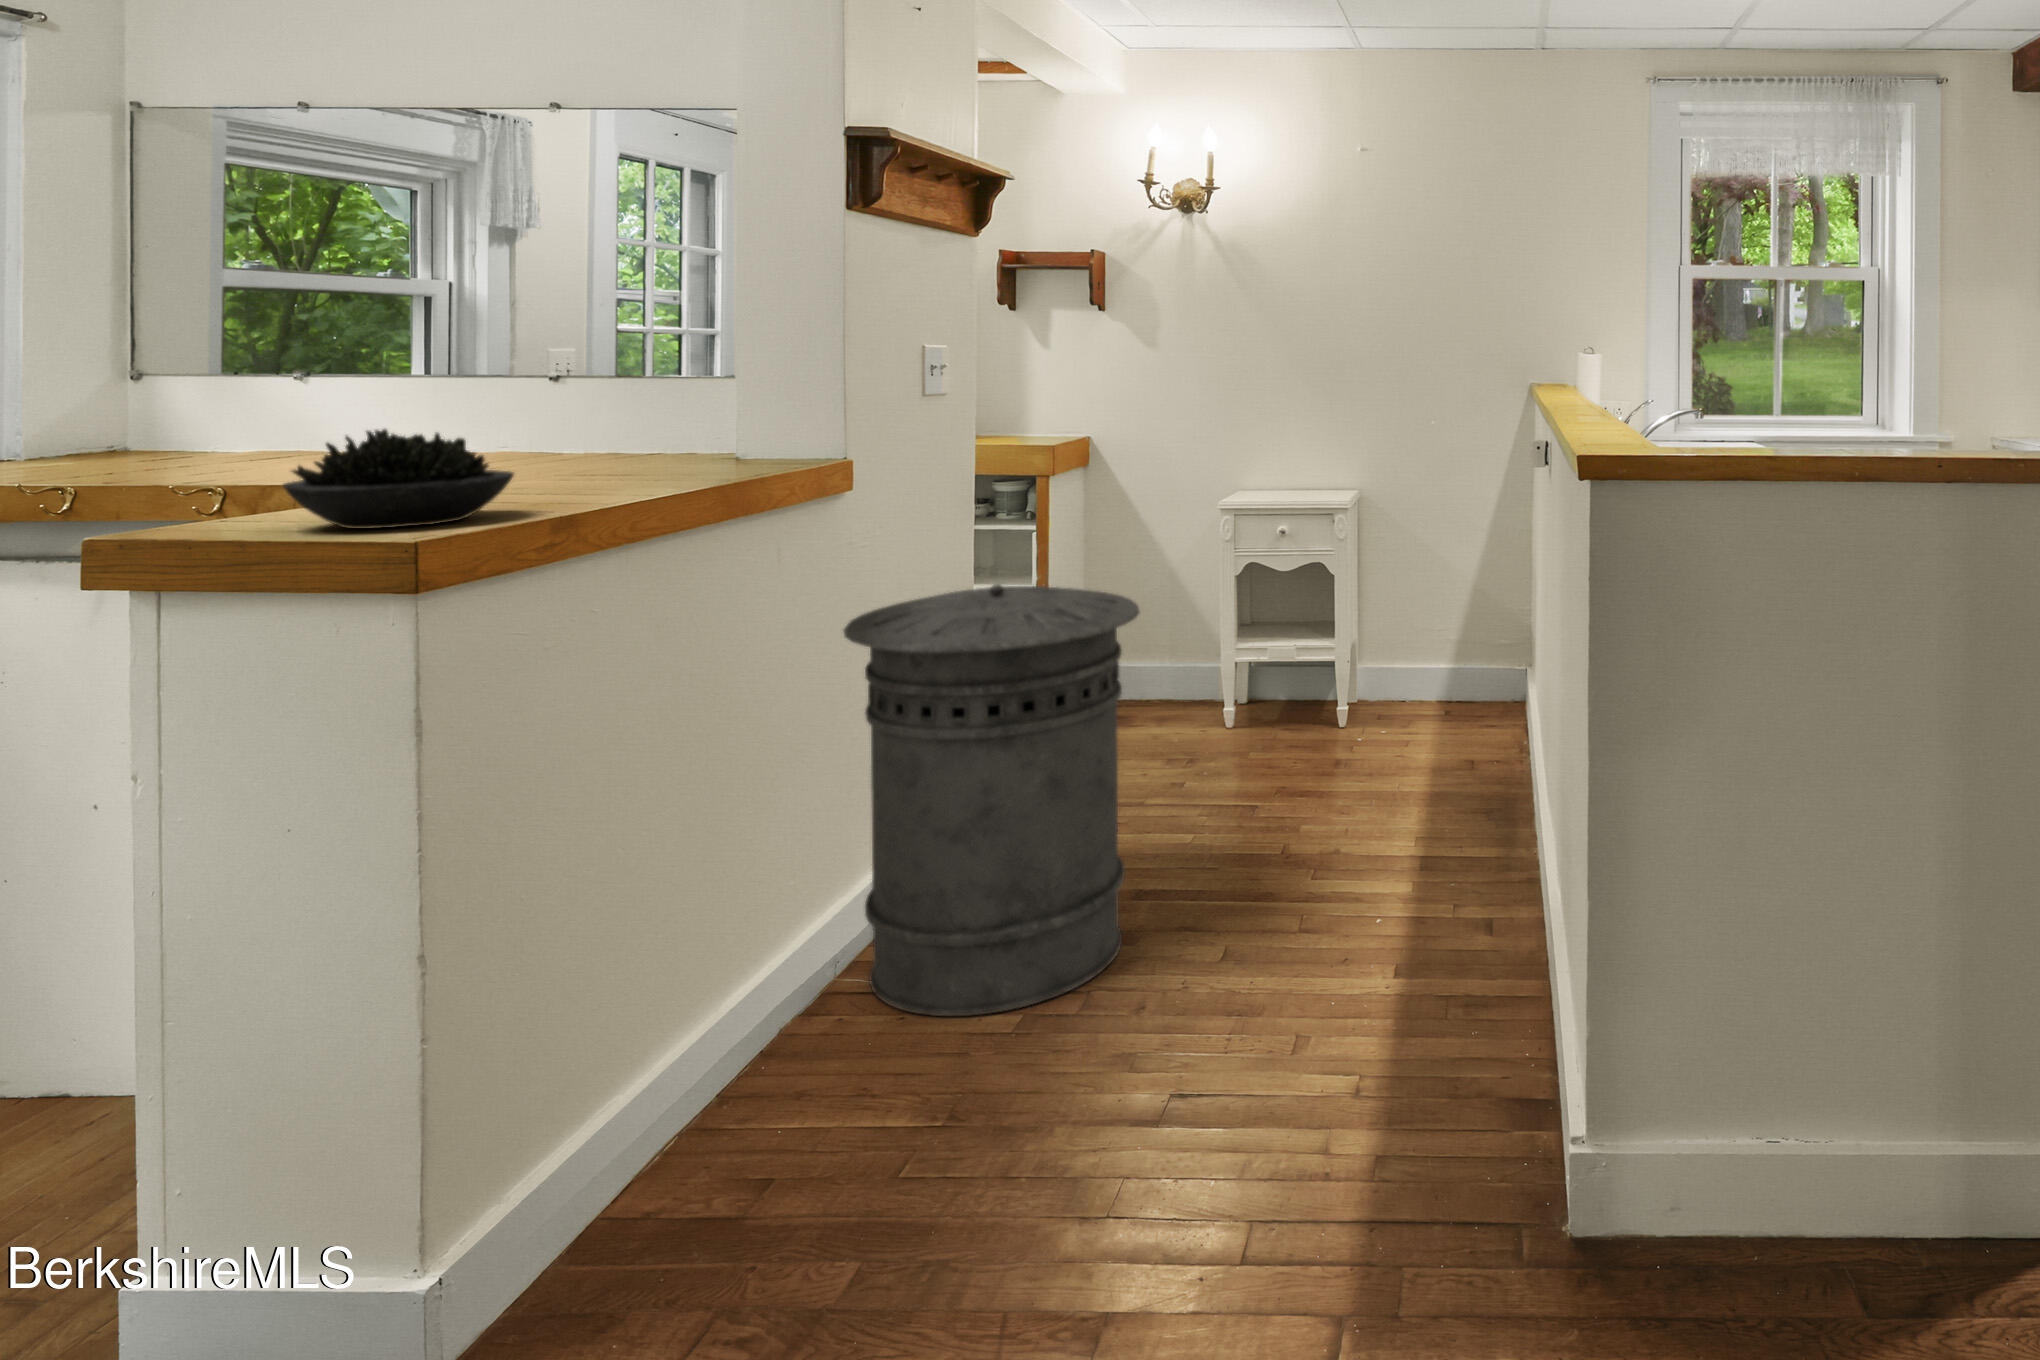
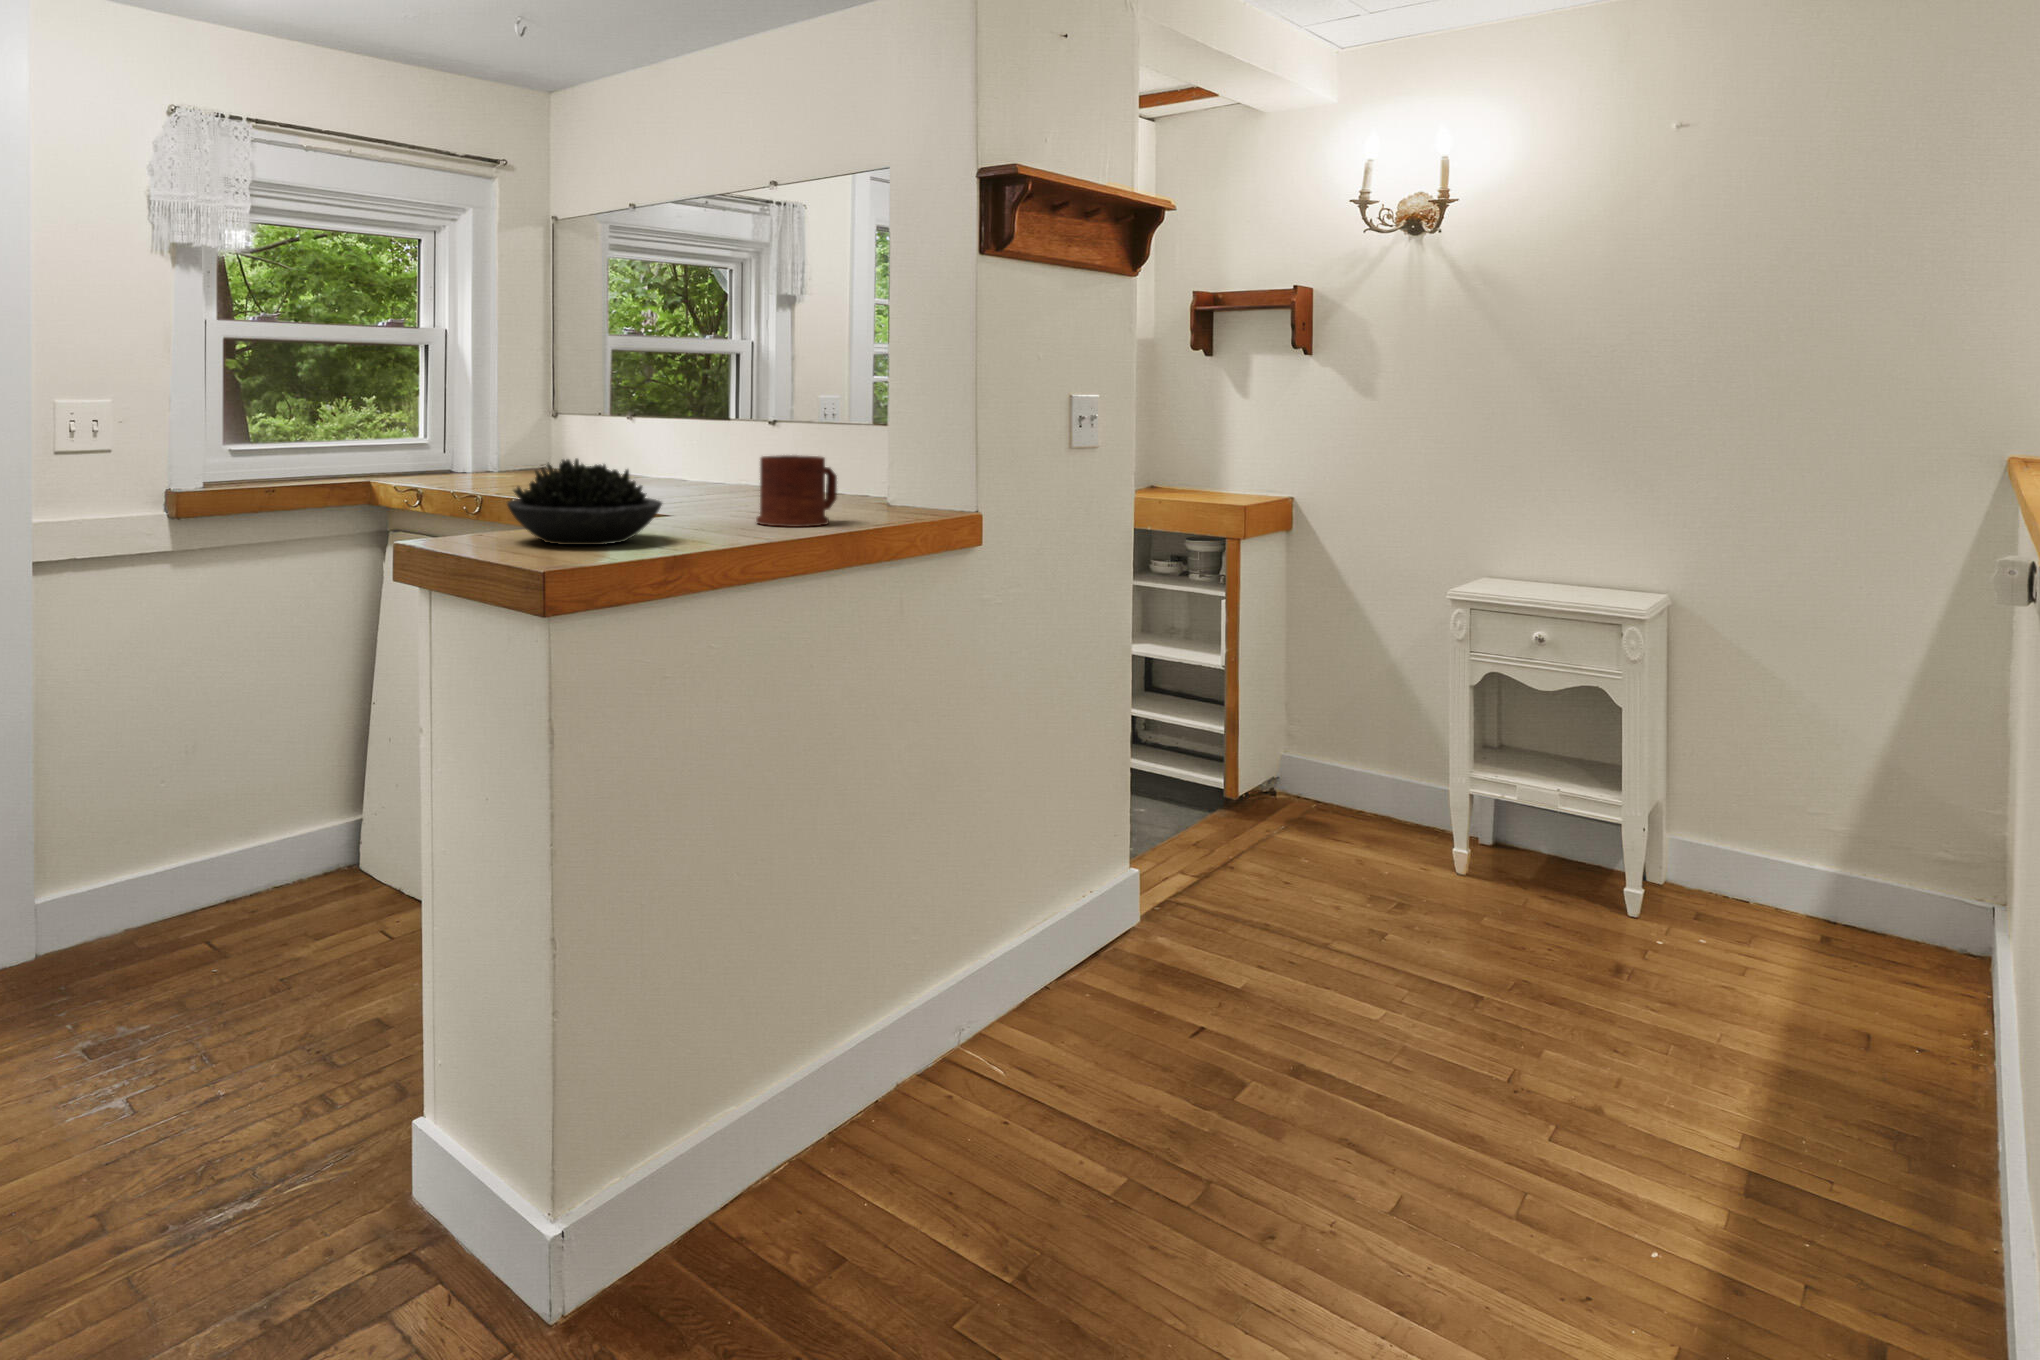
mug: none [600,416,696,491] -> present [756,455,837,527]
trash can: present [844,584,1139,1016] -> none [963,662,1291,1173]

